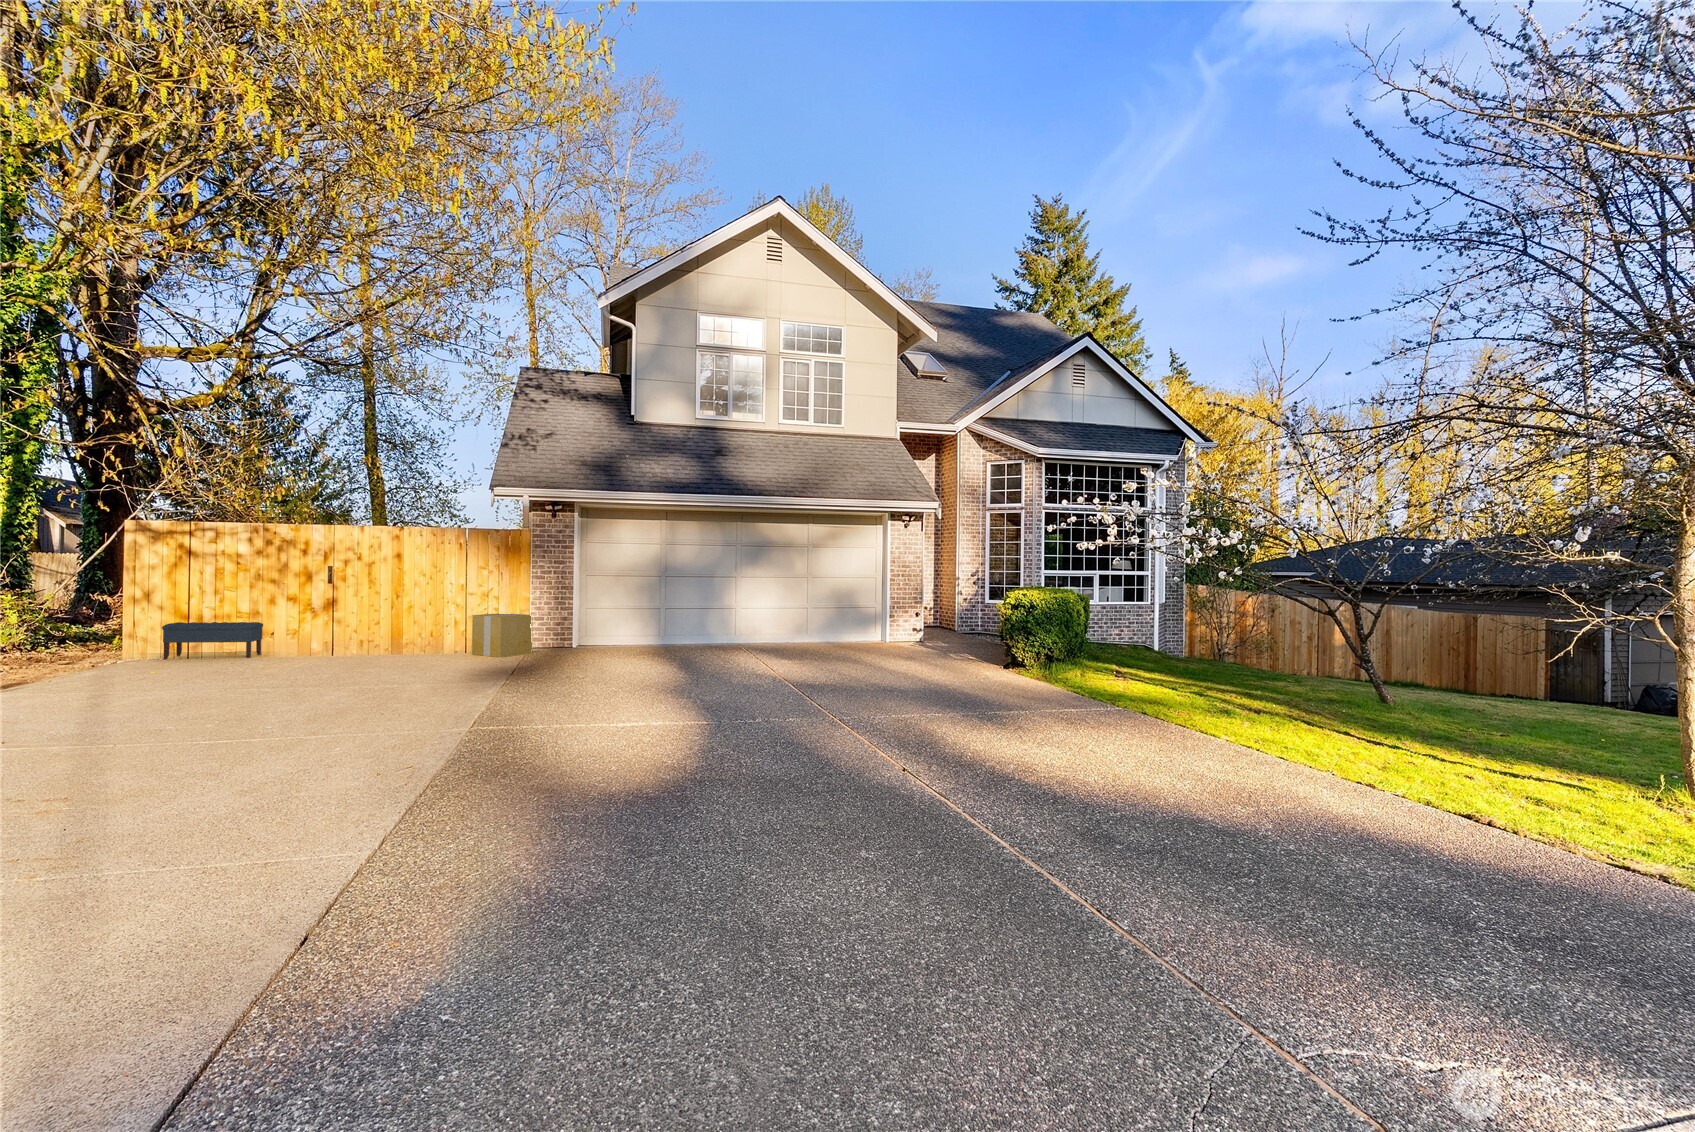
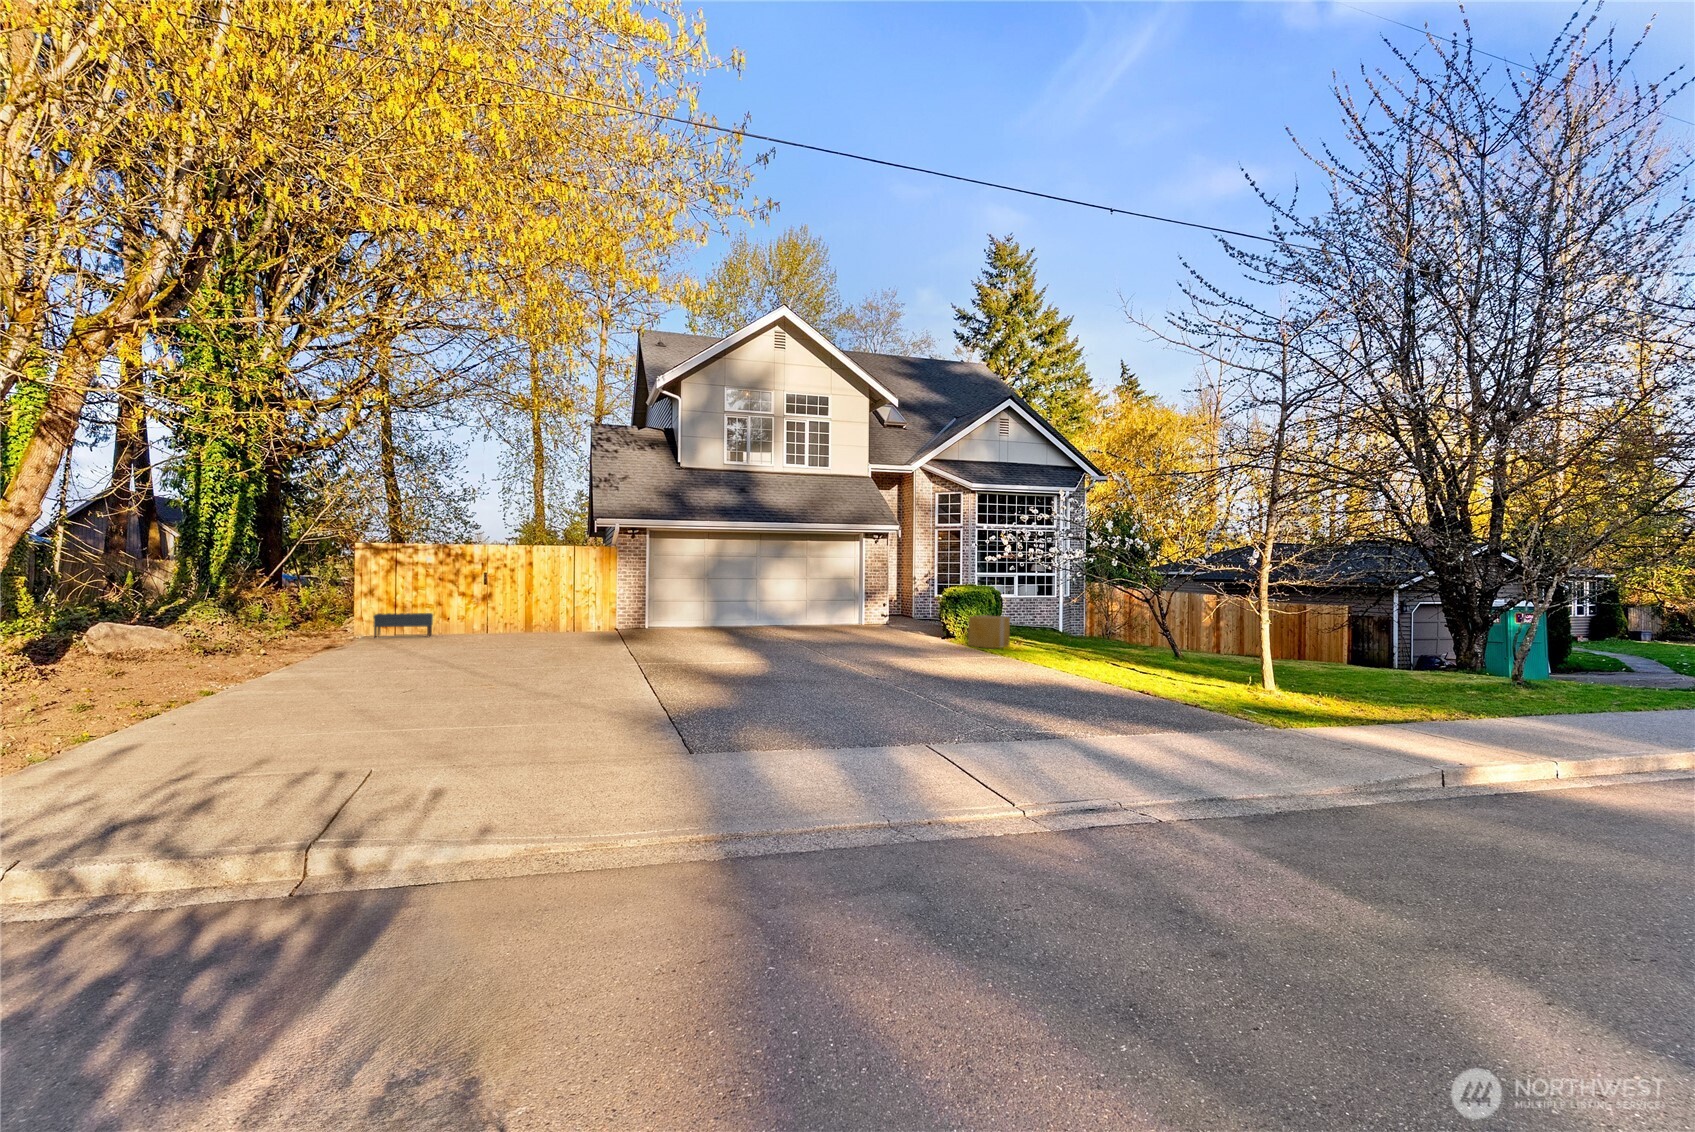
cardboard box: present [472,613,532,657] -> present [968,615,1010,648]

